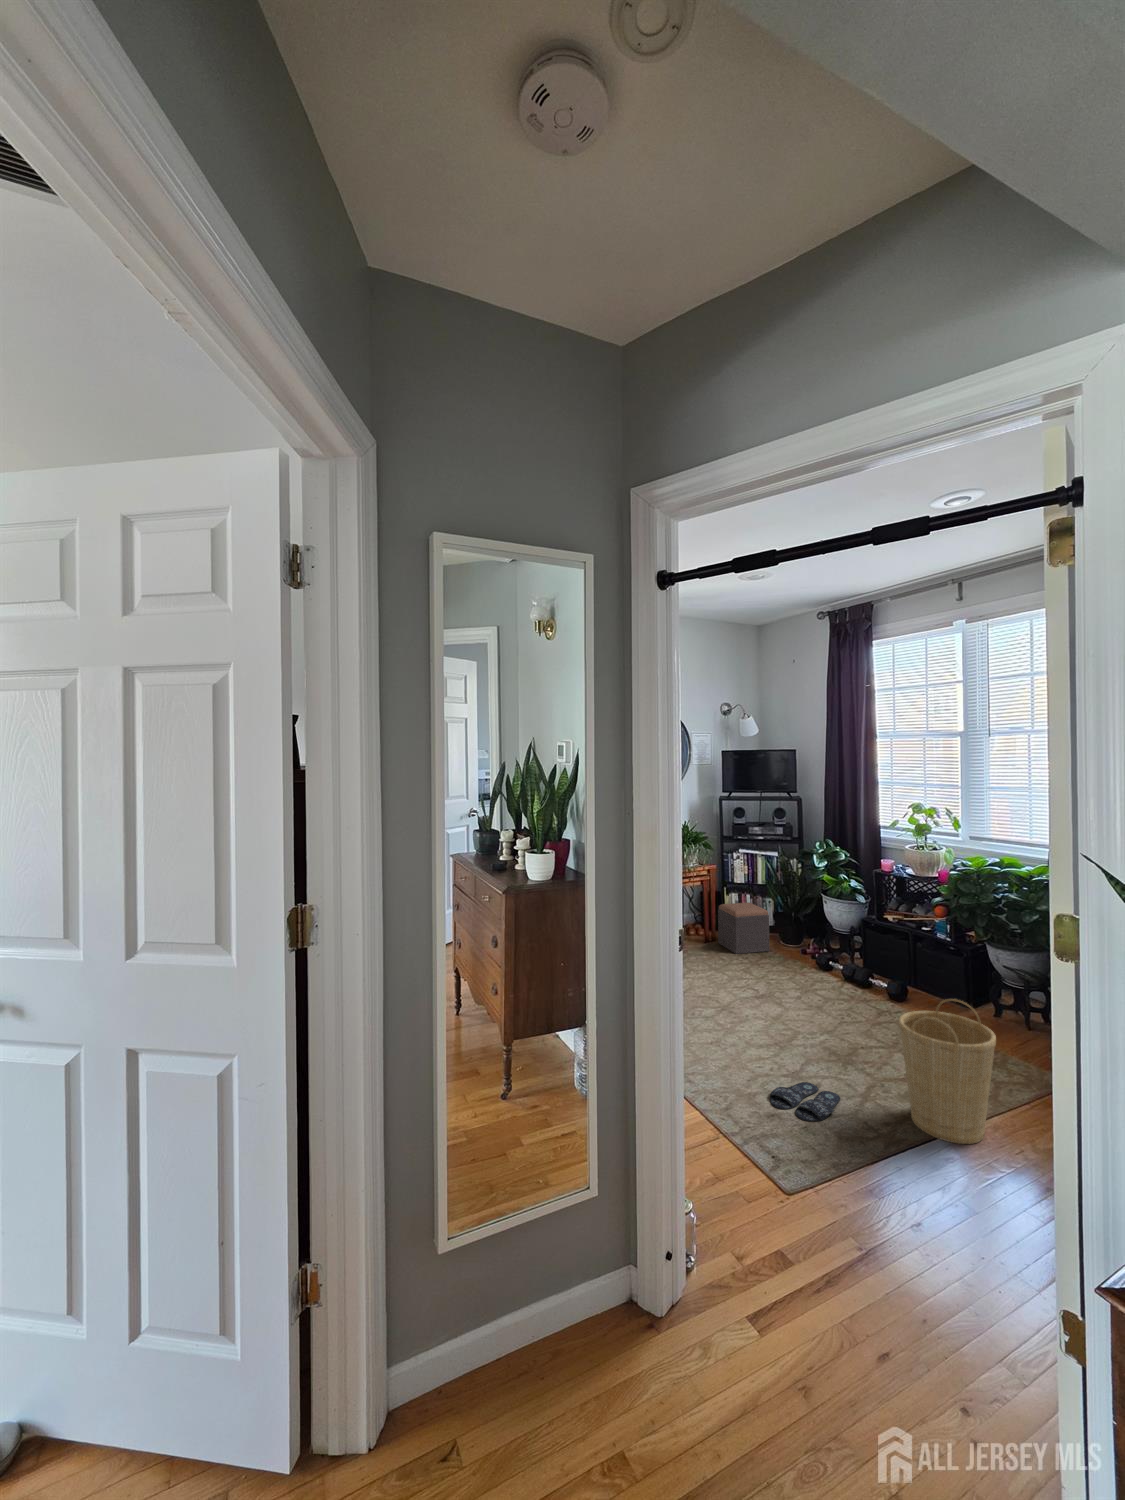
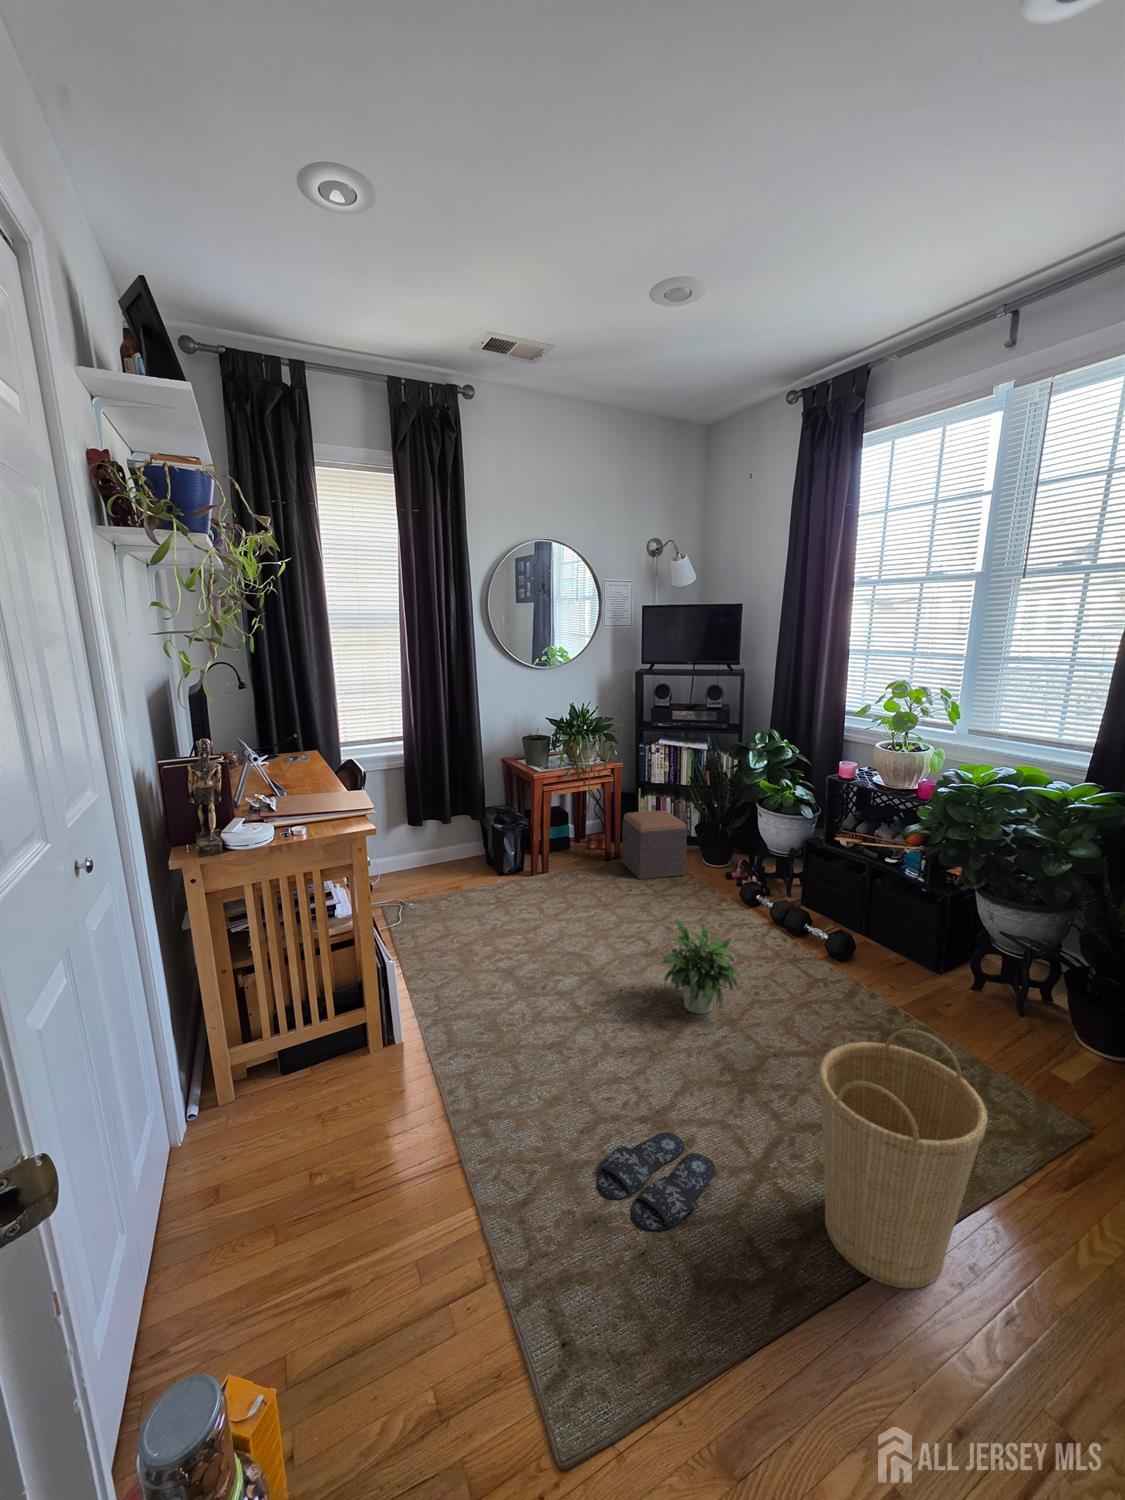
potted plant: none [776,965,832,1029] -> present [661,920,739,1014]

